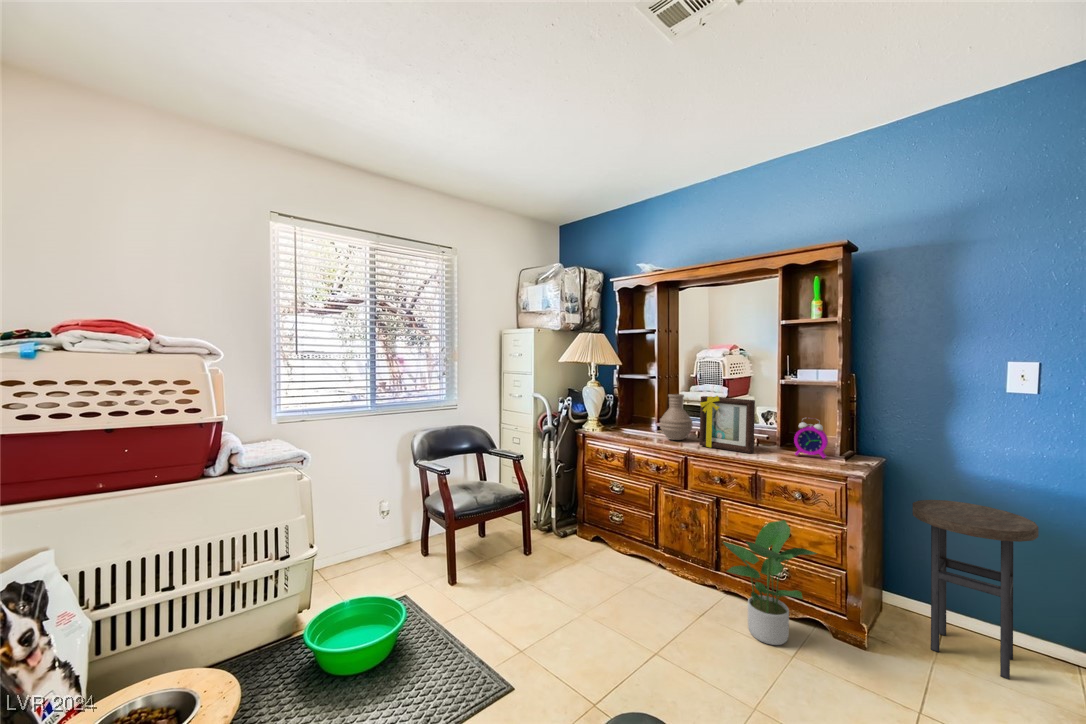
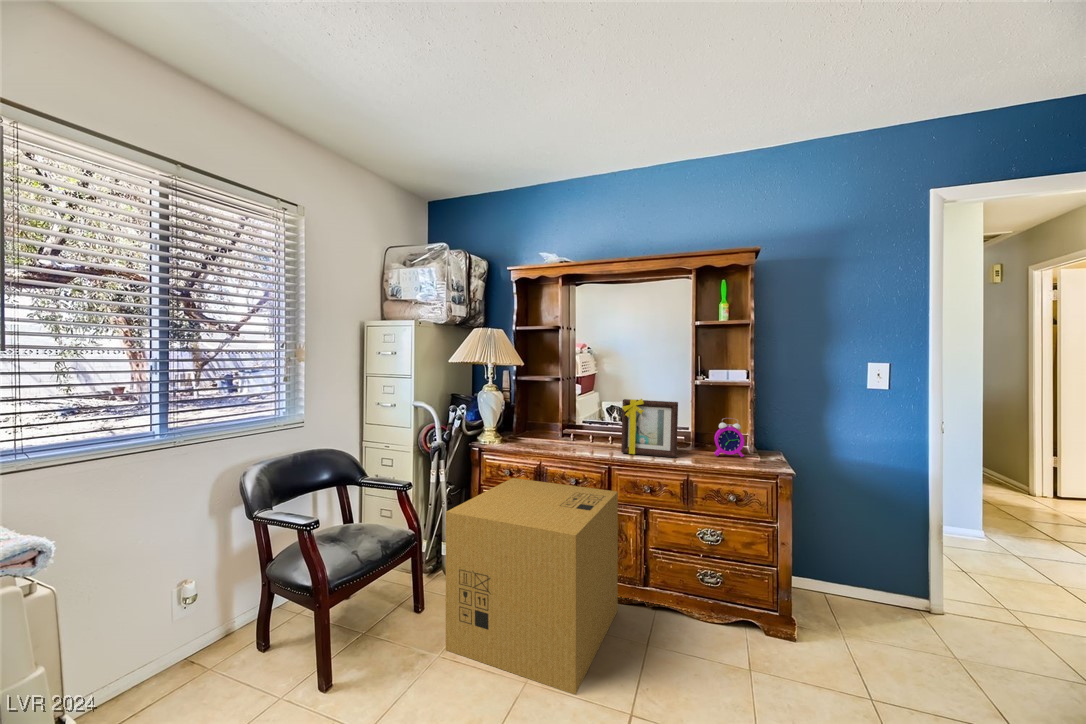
vase: present [660,394,693,440] -> none [573,398,608,448]
cardboard box: none [536,460,689,632] -> present [446,478,618,695]
side table: present [913,500,1038,679] -> none [813,486,911,639]
potted plant: present [723,520,817,645] -> none [665,525,759,661]

